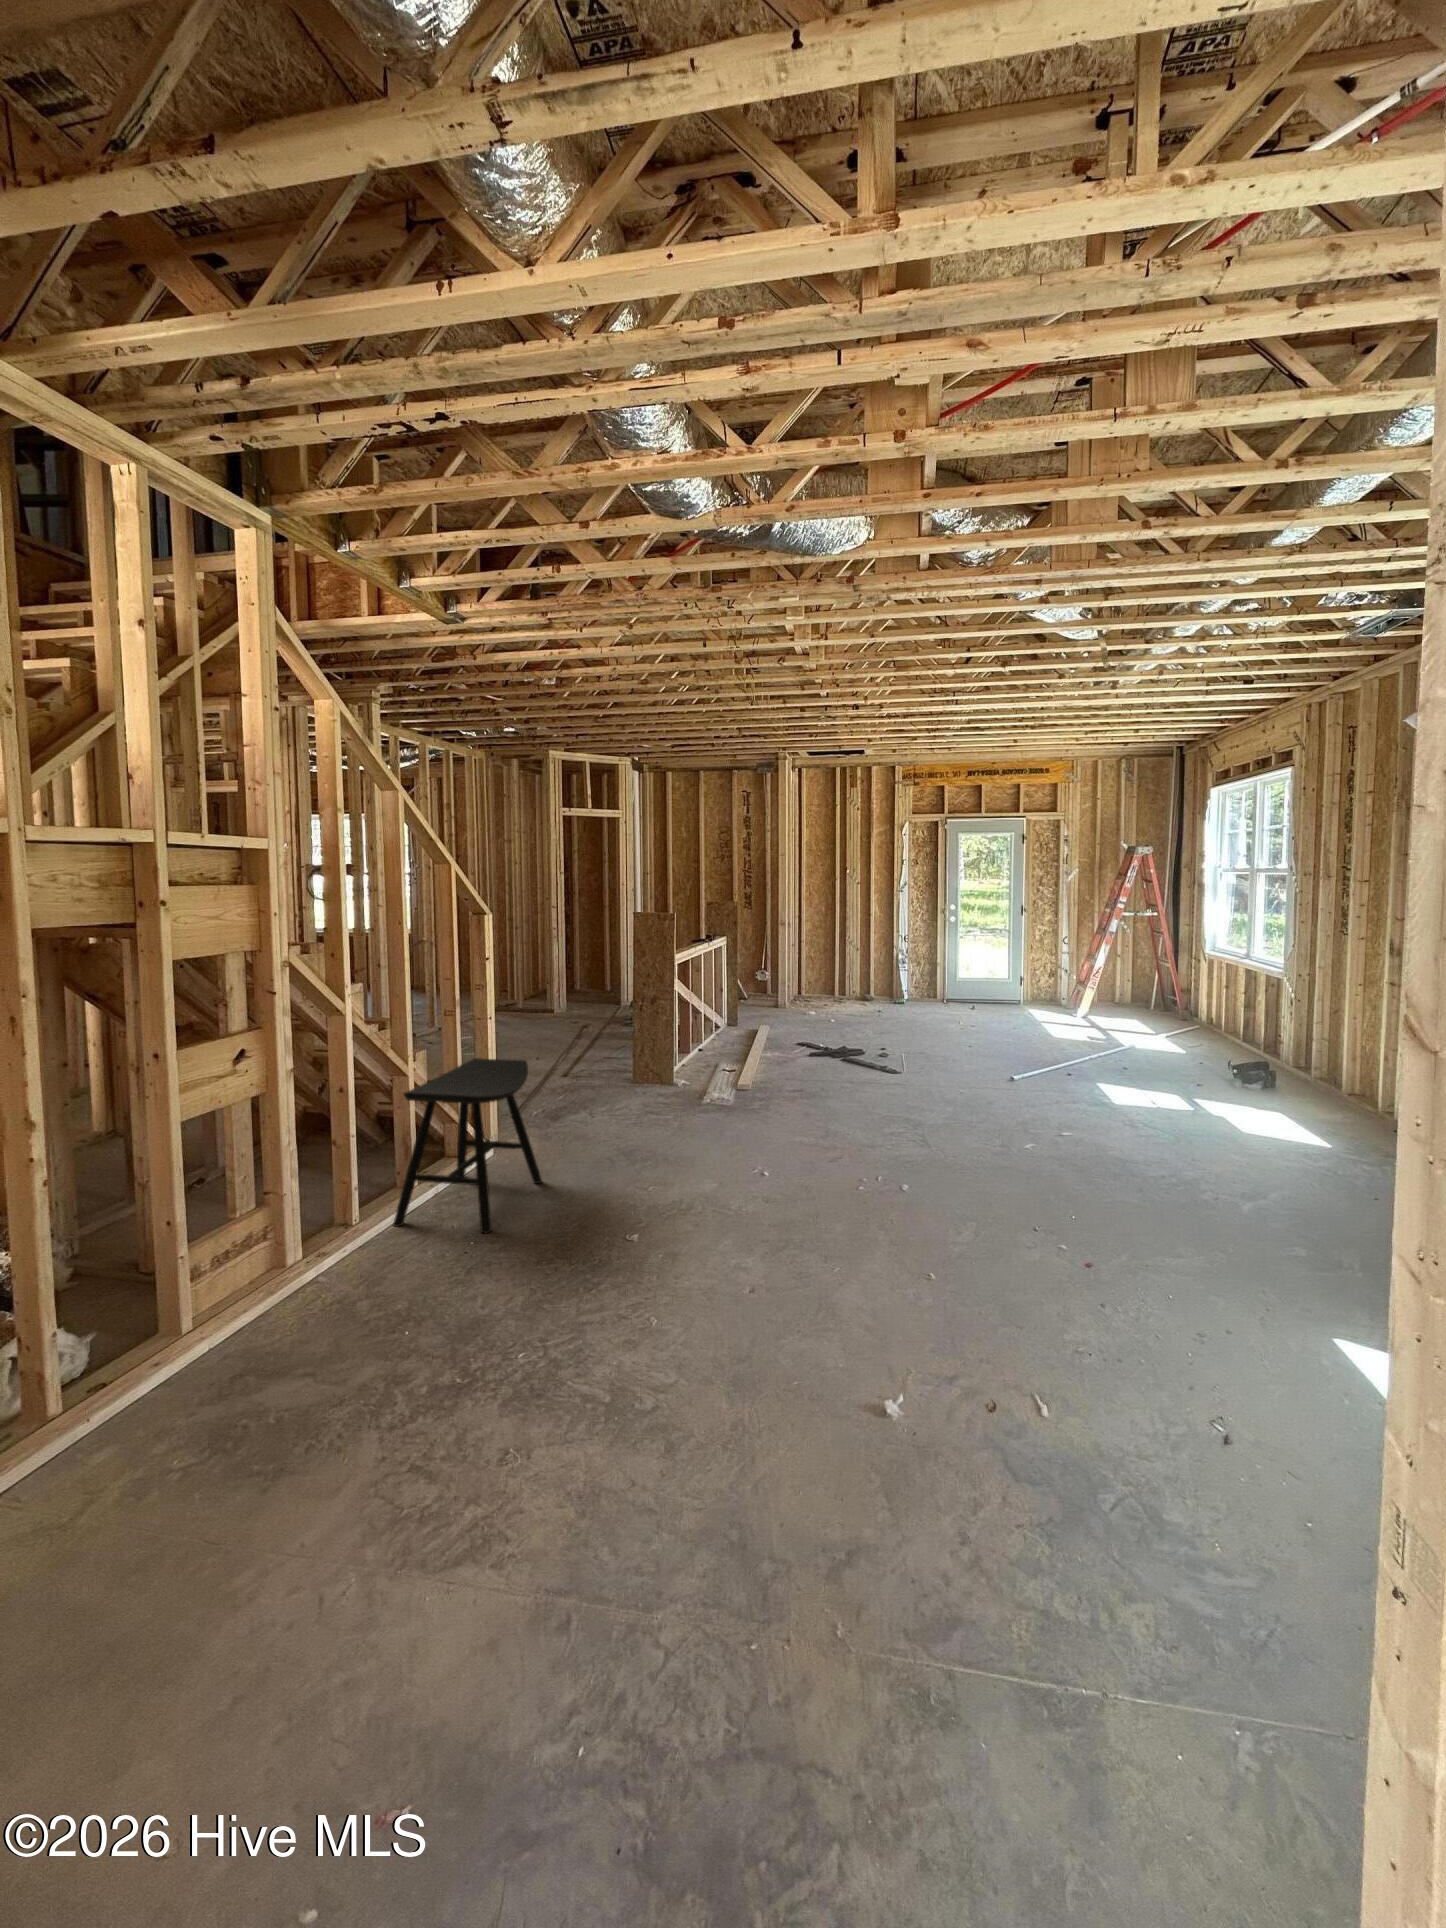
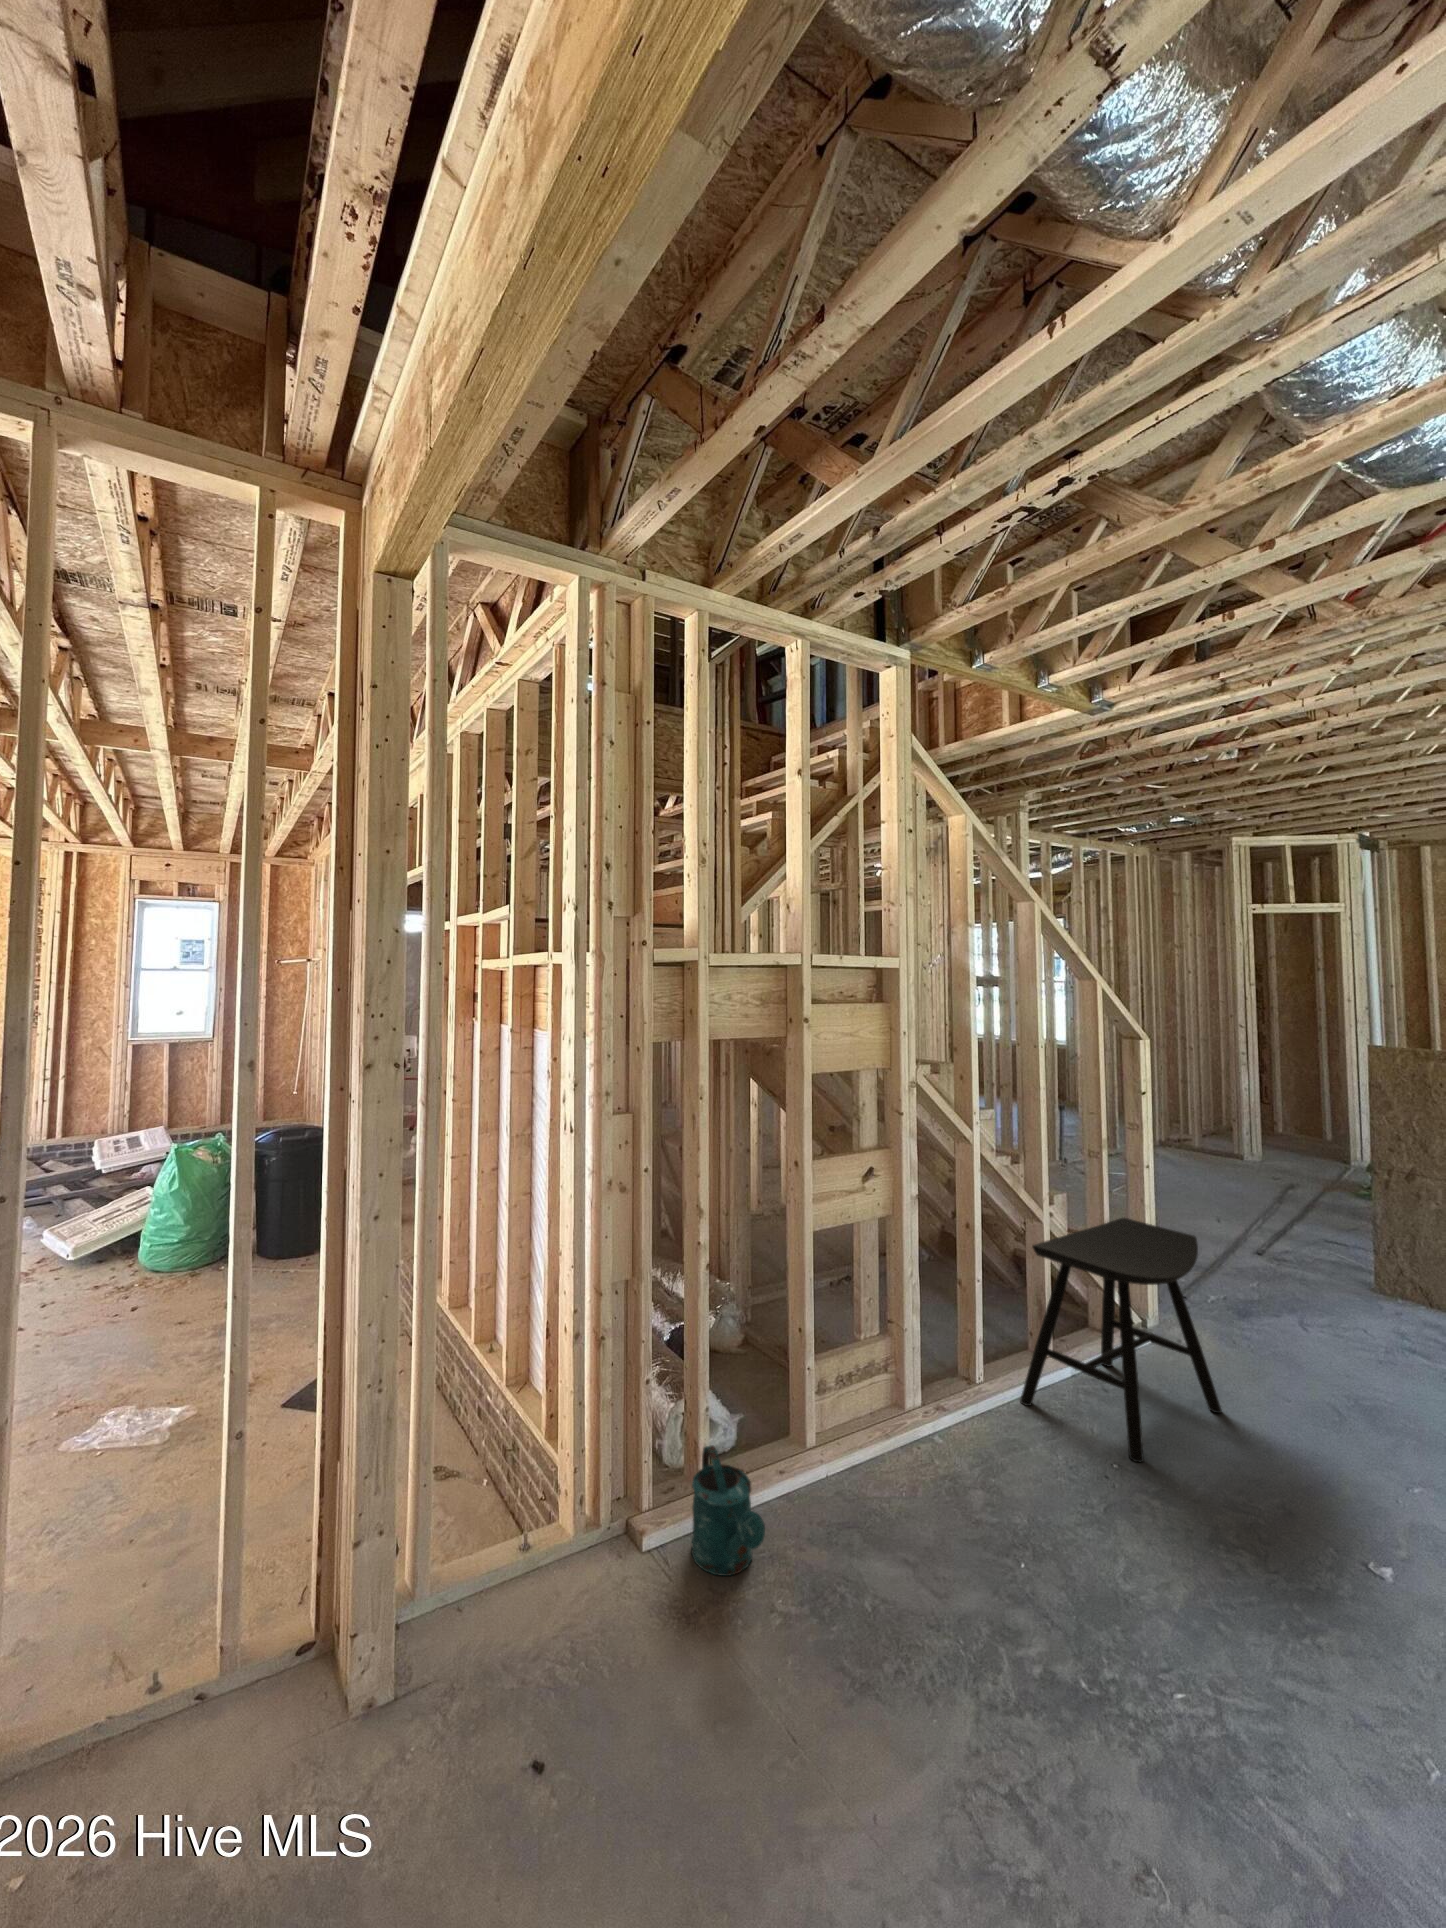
watering can: none [47,1365,158,1485] -> present [692,1445,765,1576]

